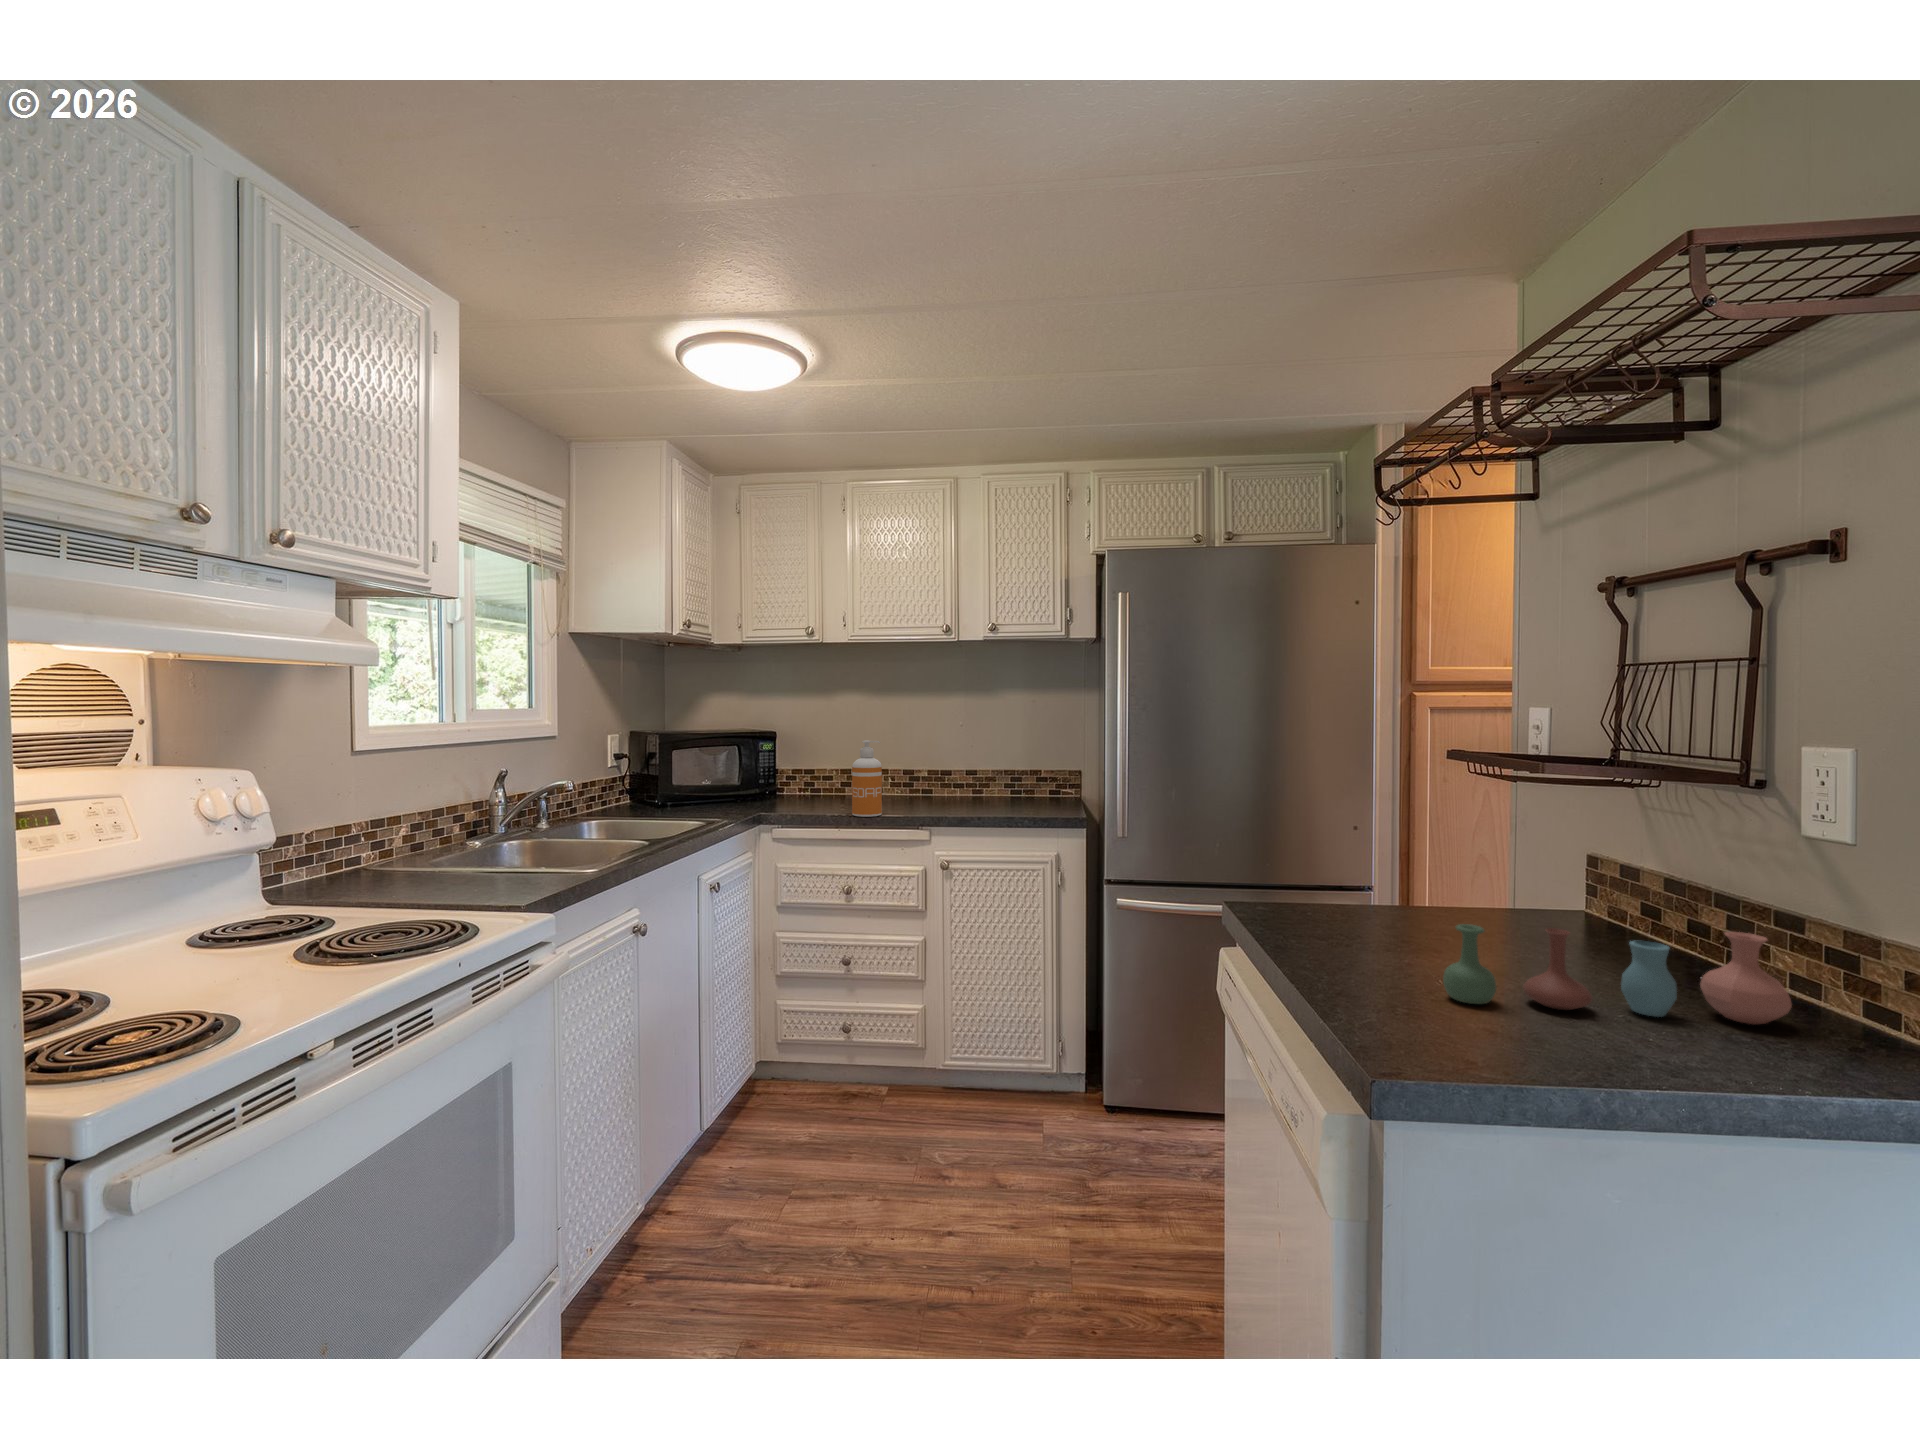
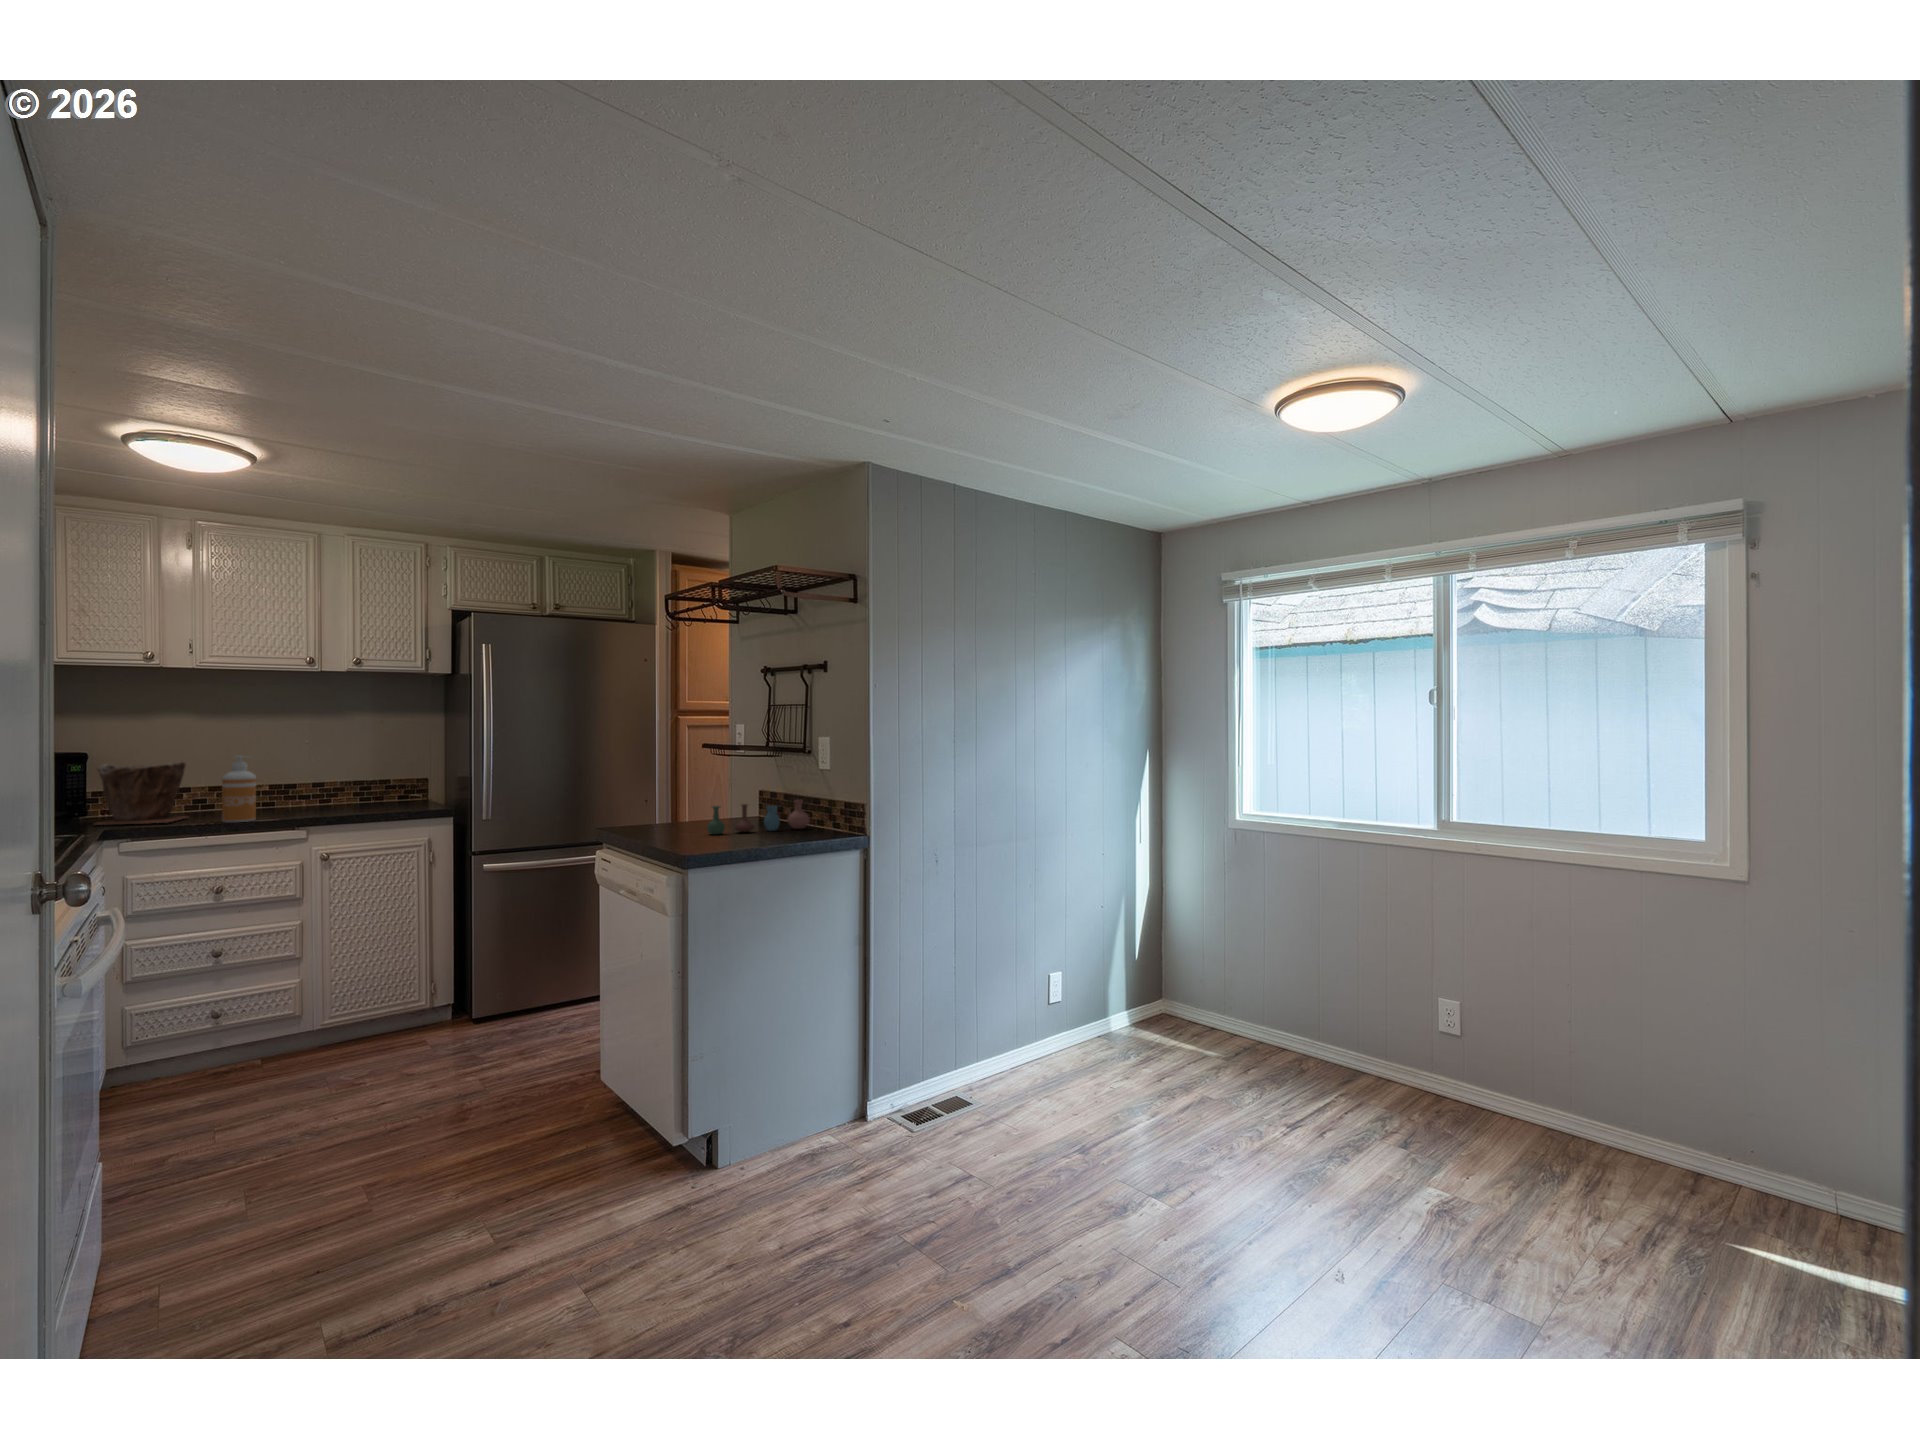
plant pot: none [760,745,842,811] -> present [95,762,187,825]

